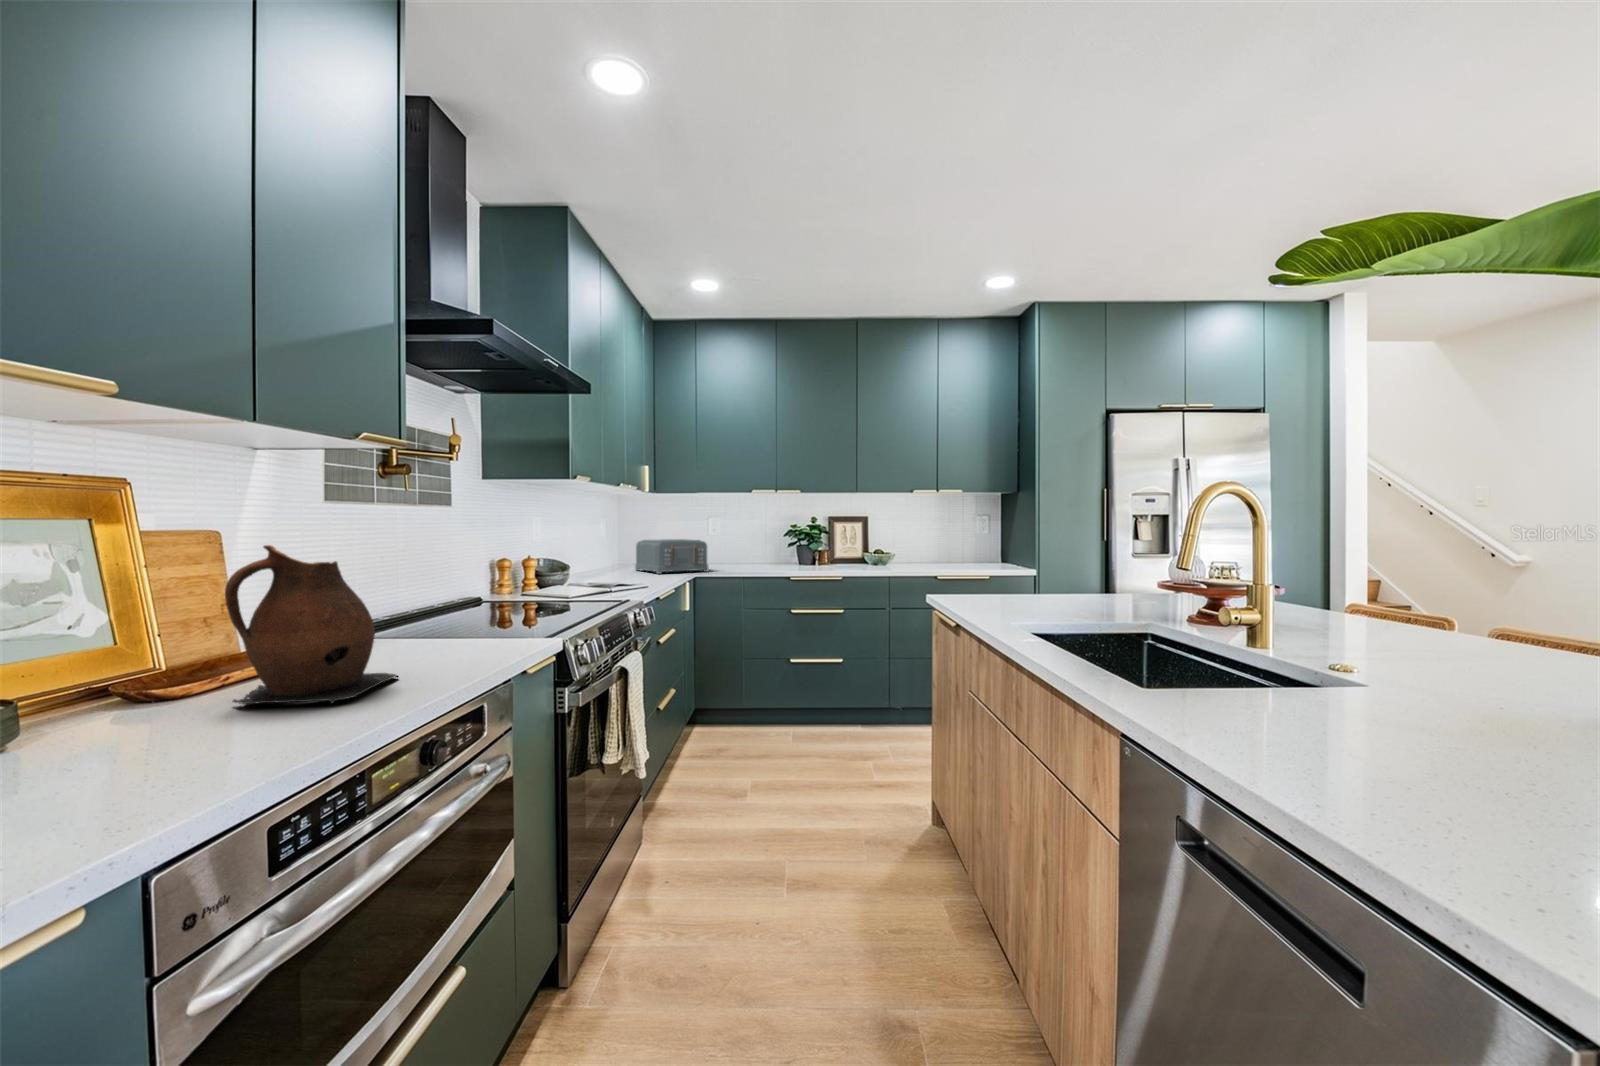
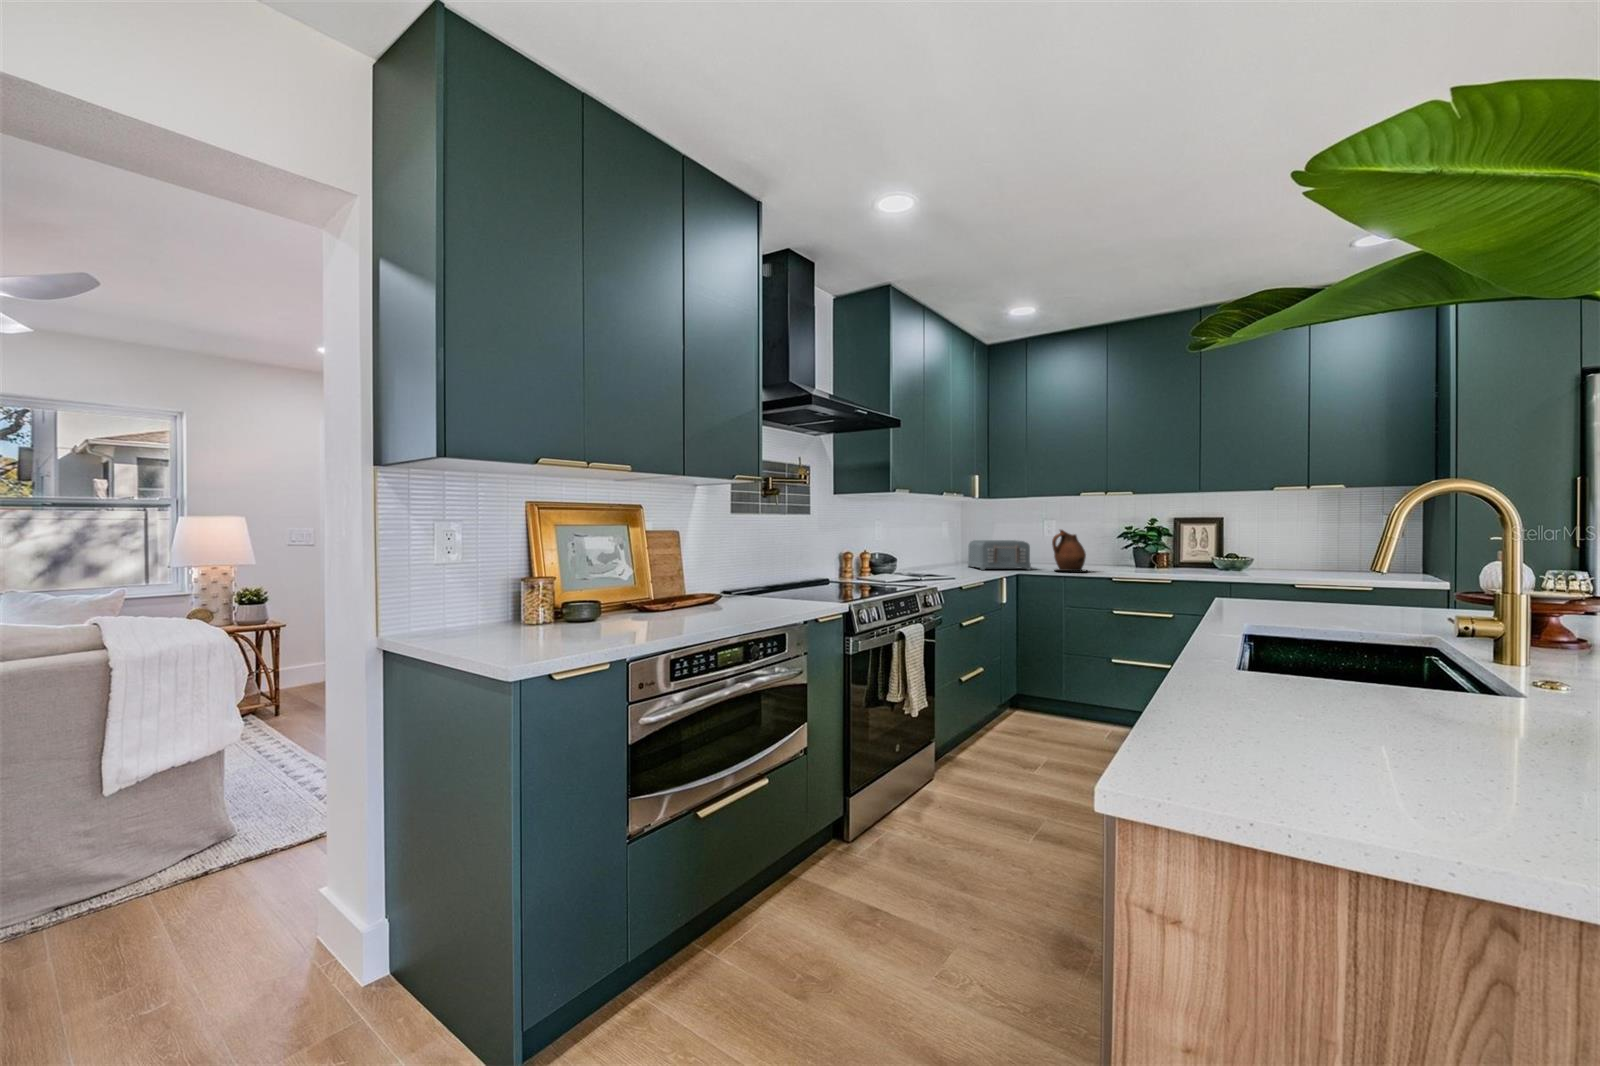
ceramic pitcher: present [225,545,398,704] -> present [1052,530,1086,572]

